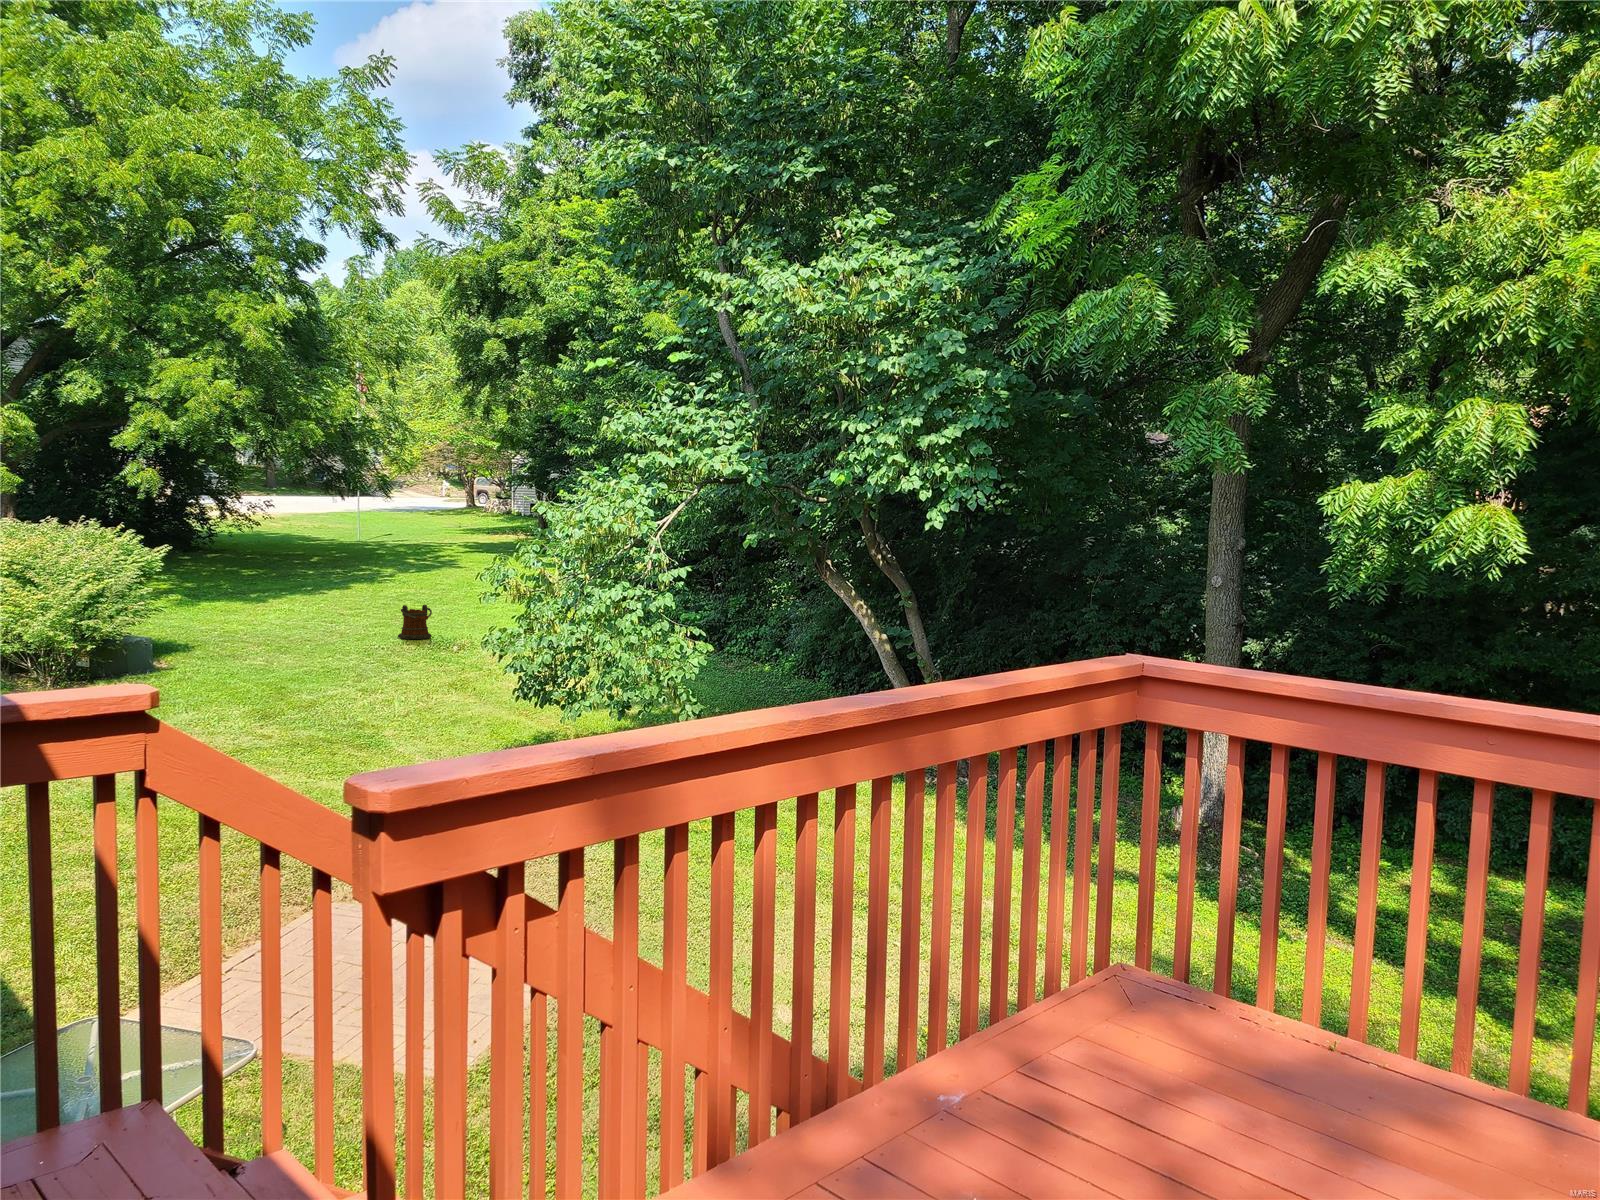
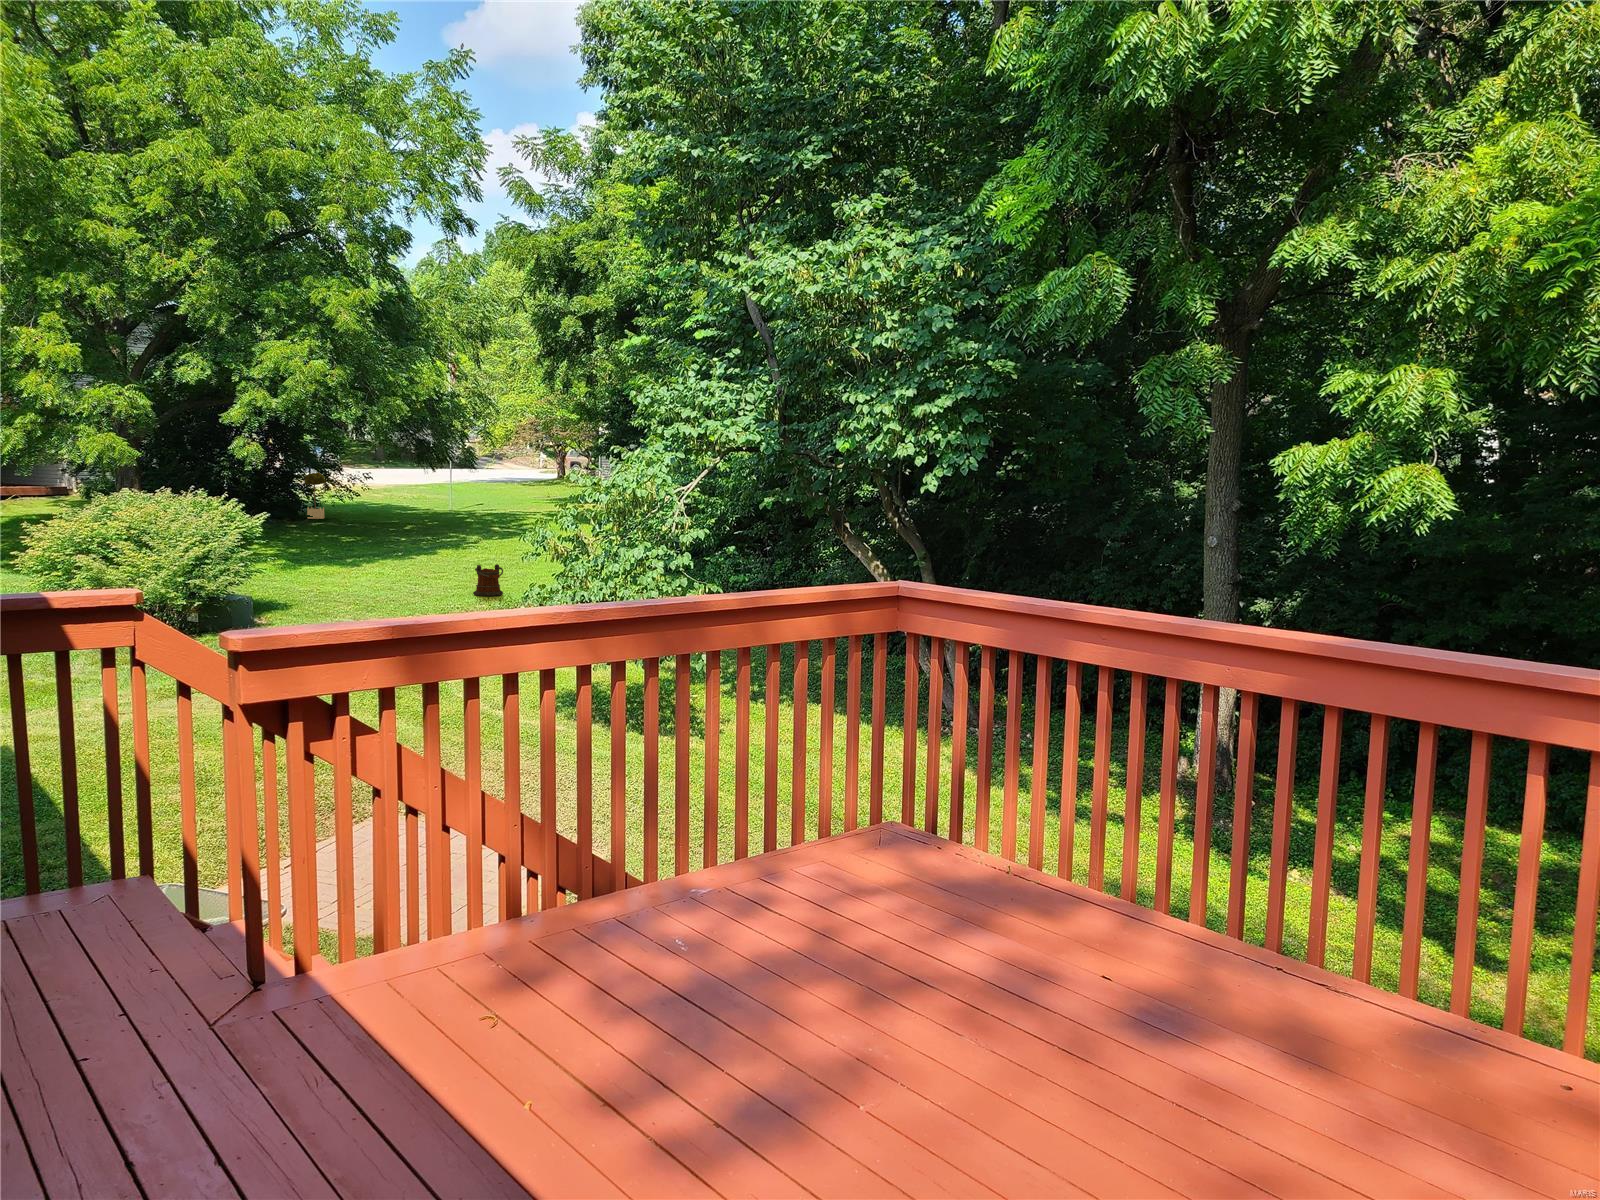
potted tree: none [197,503,221,554] -> present [305,472,325,519]

